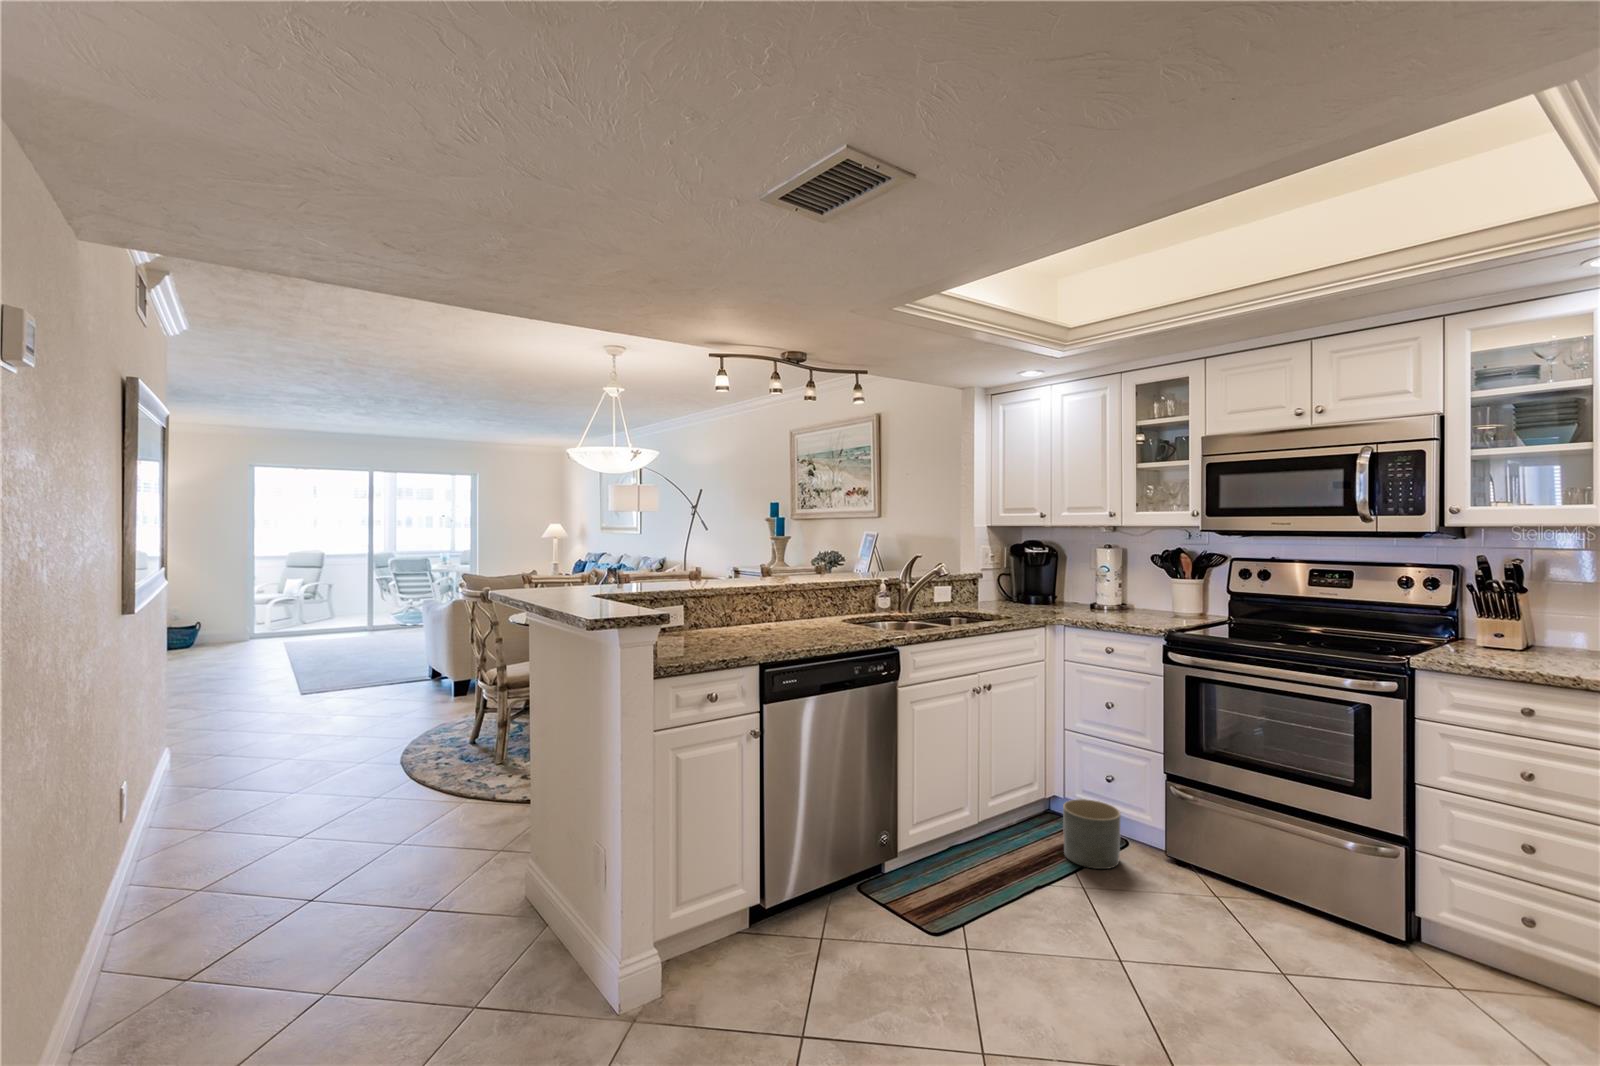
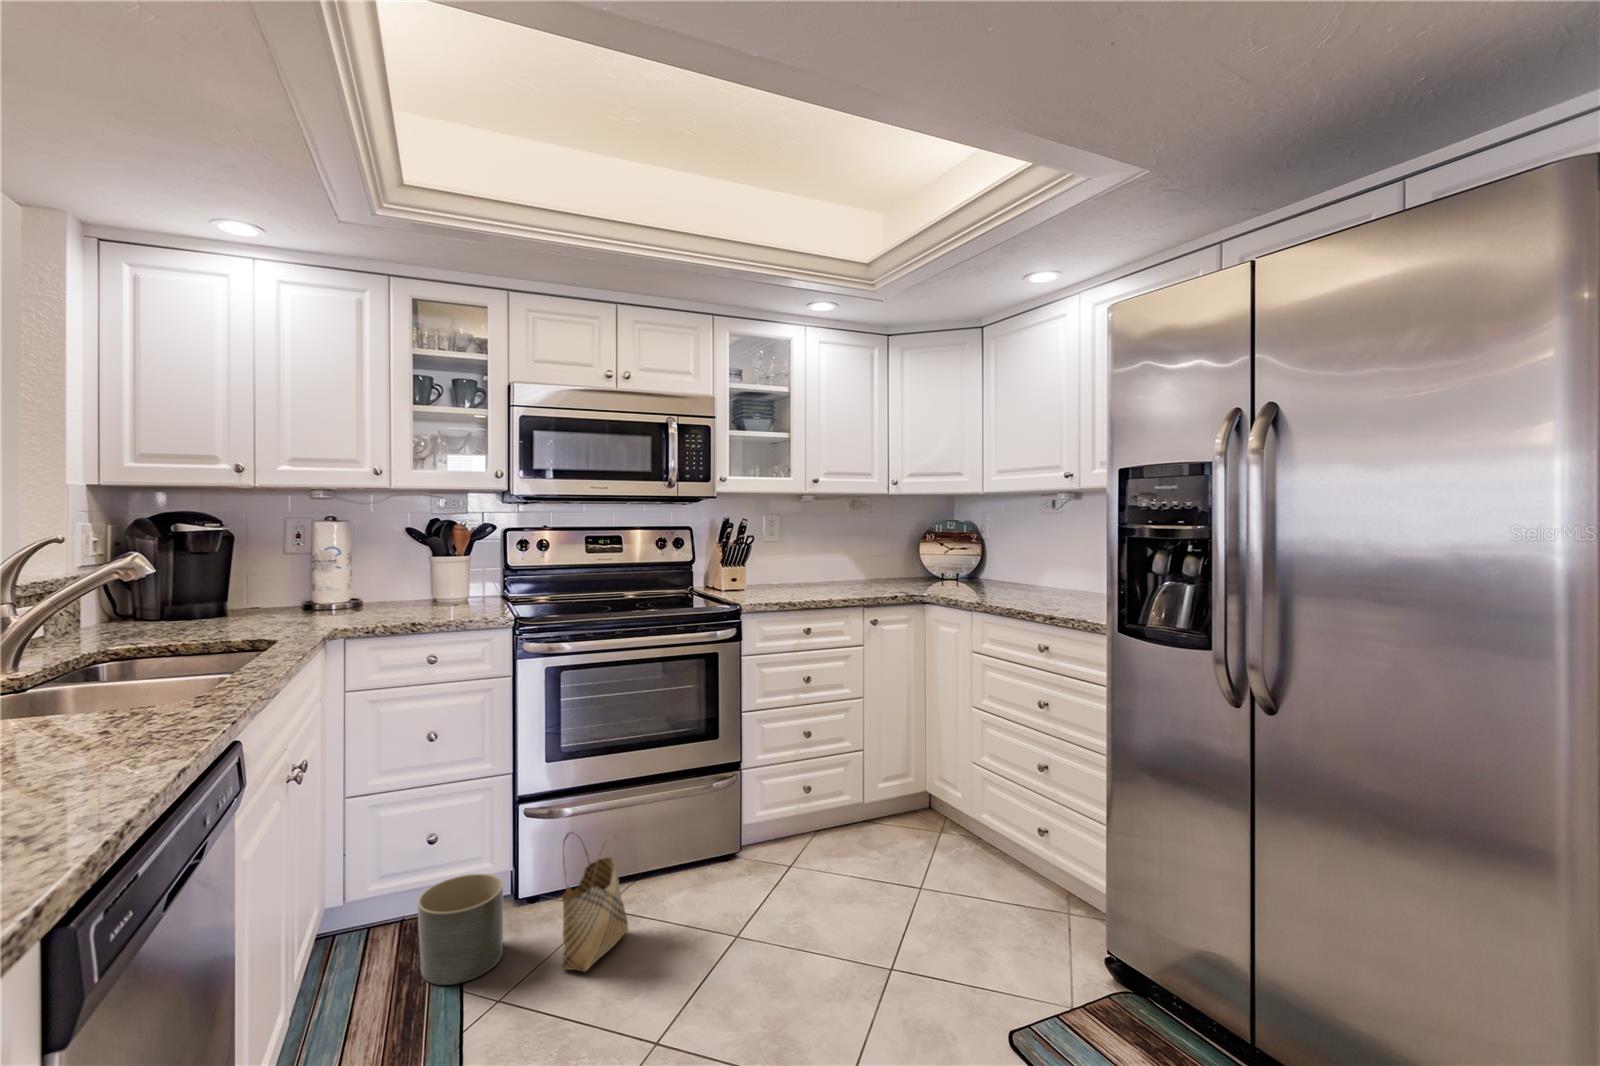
woven basket: none [1126,800,1199,906] -> present [562,832,628,972]

